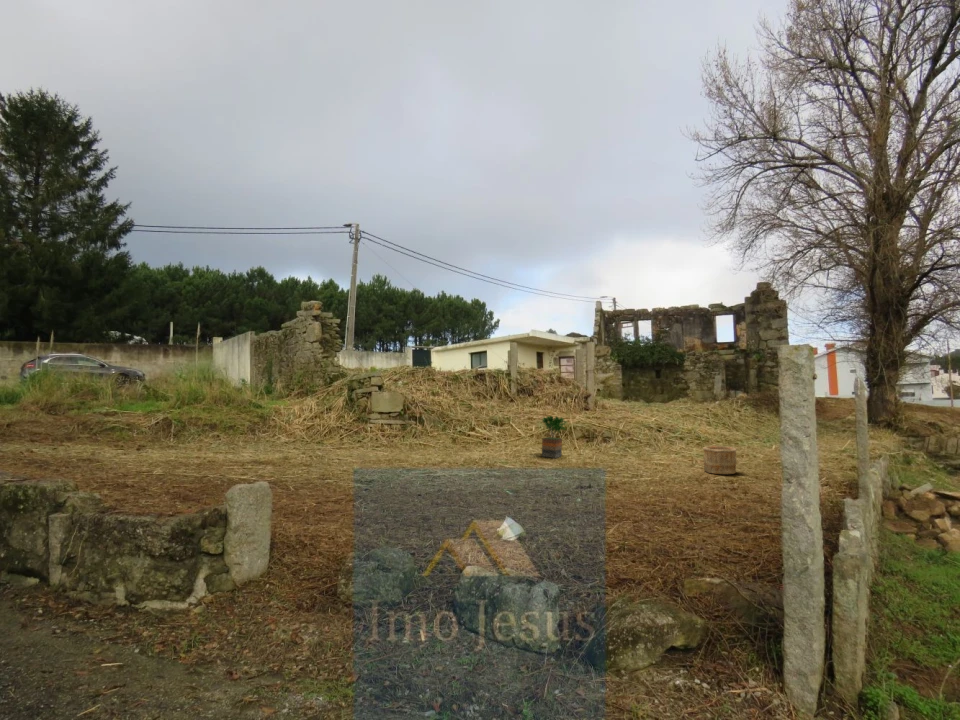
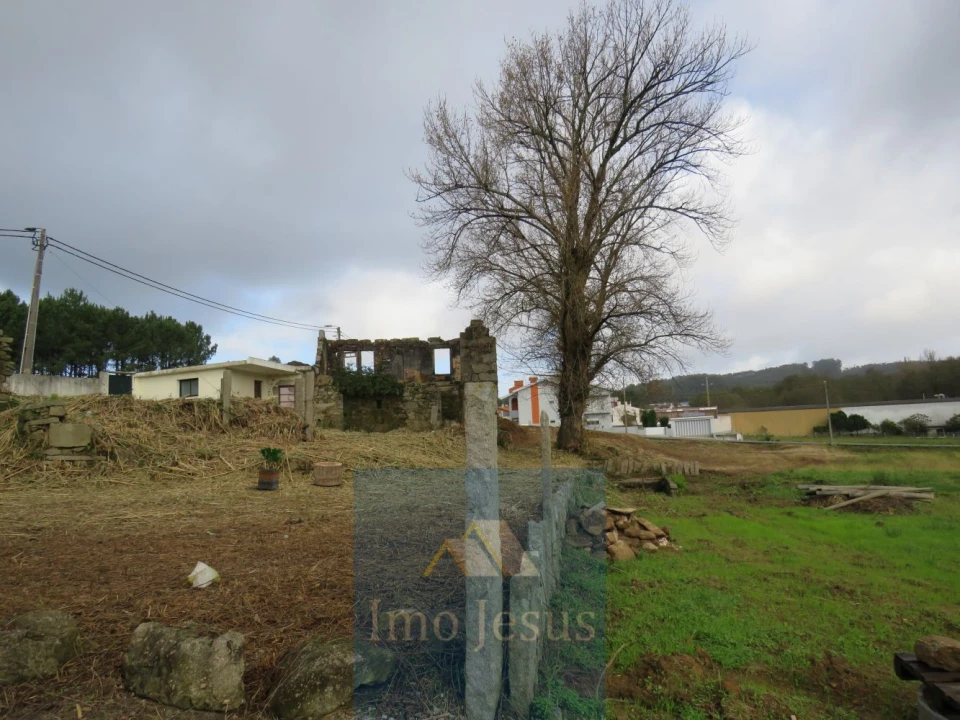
wooden bucket: present [703,445,737,474] -> present [314,462,342,486]

